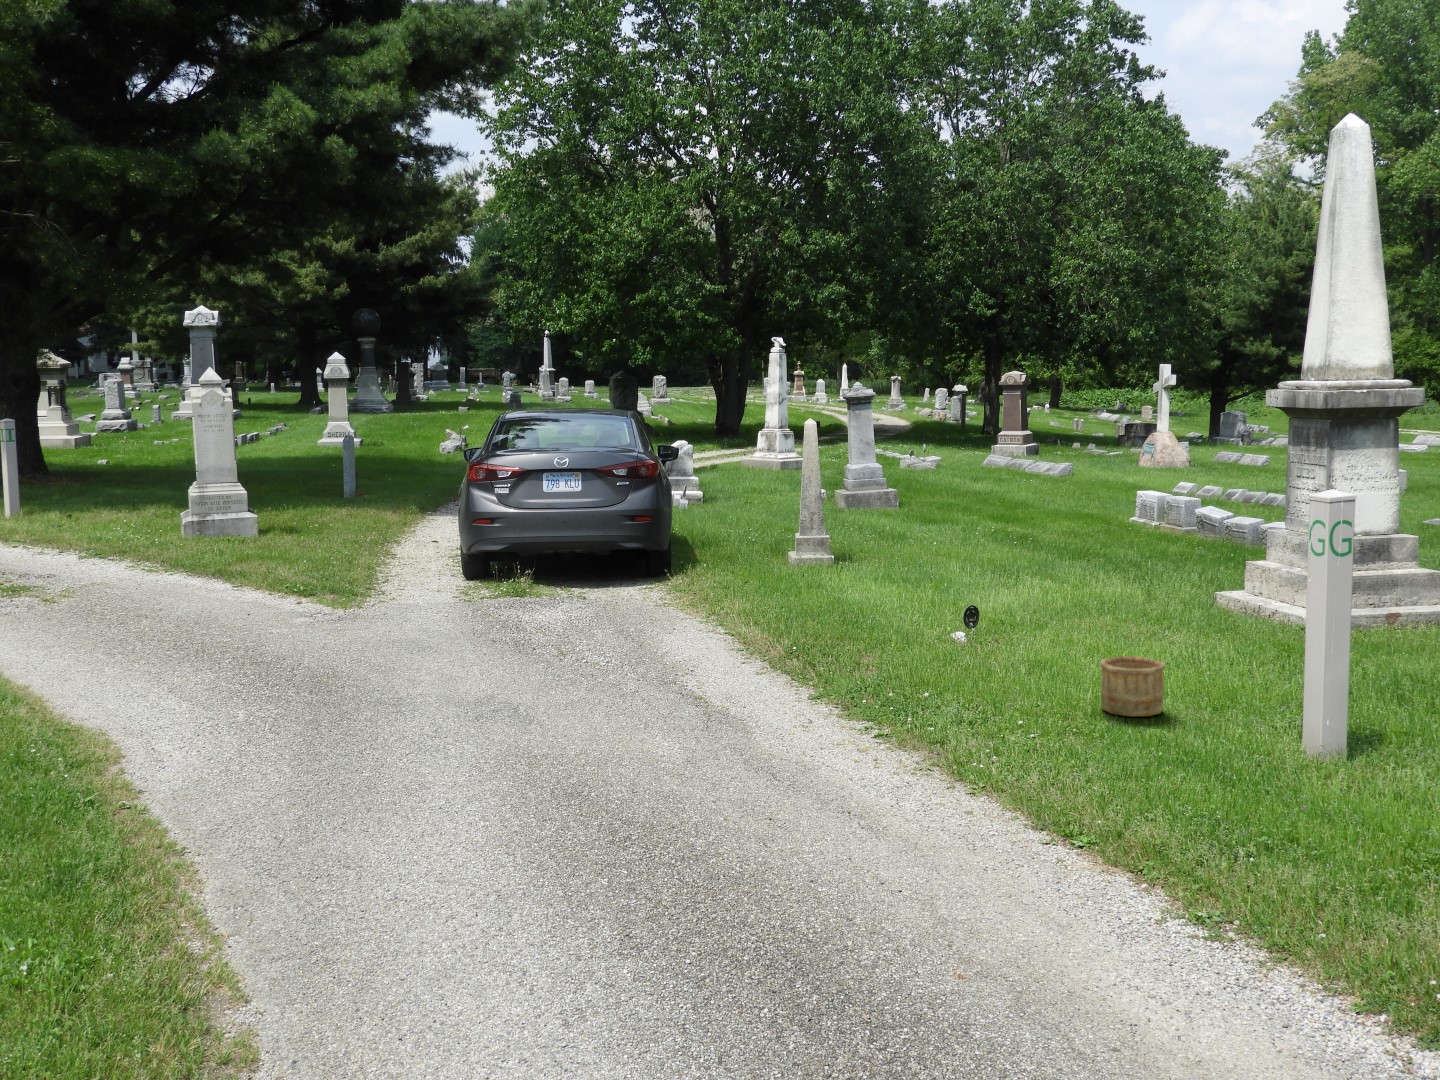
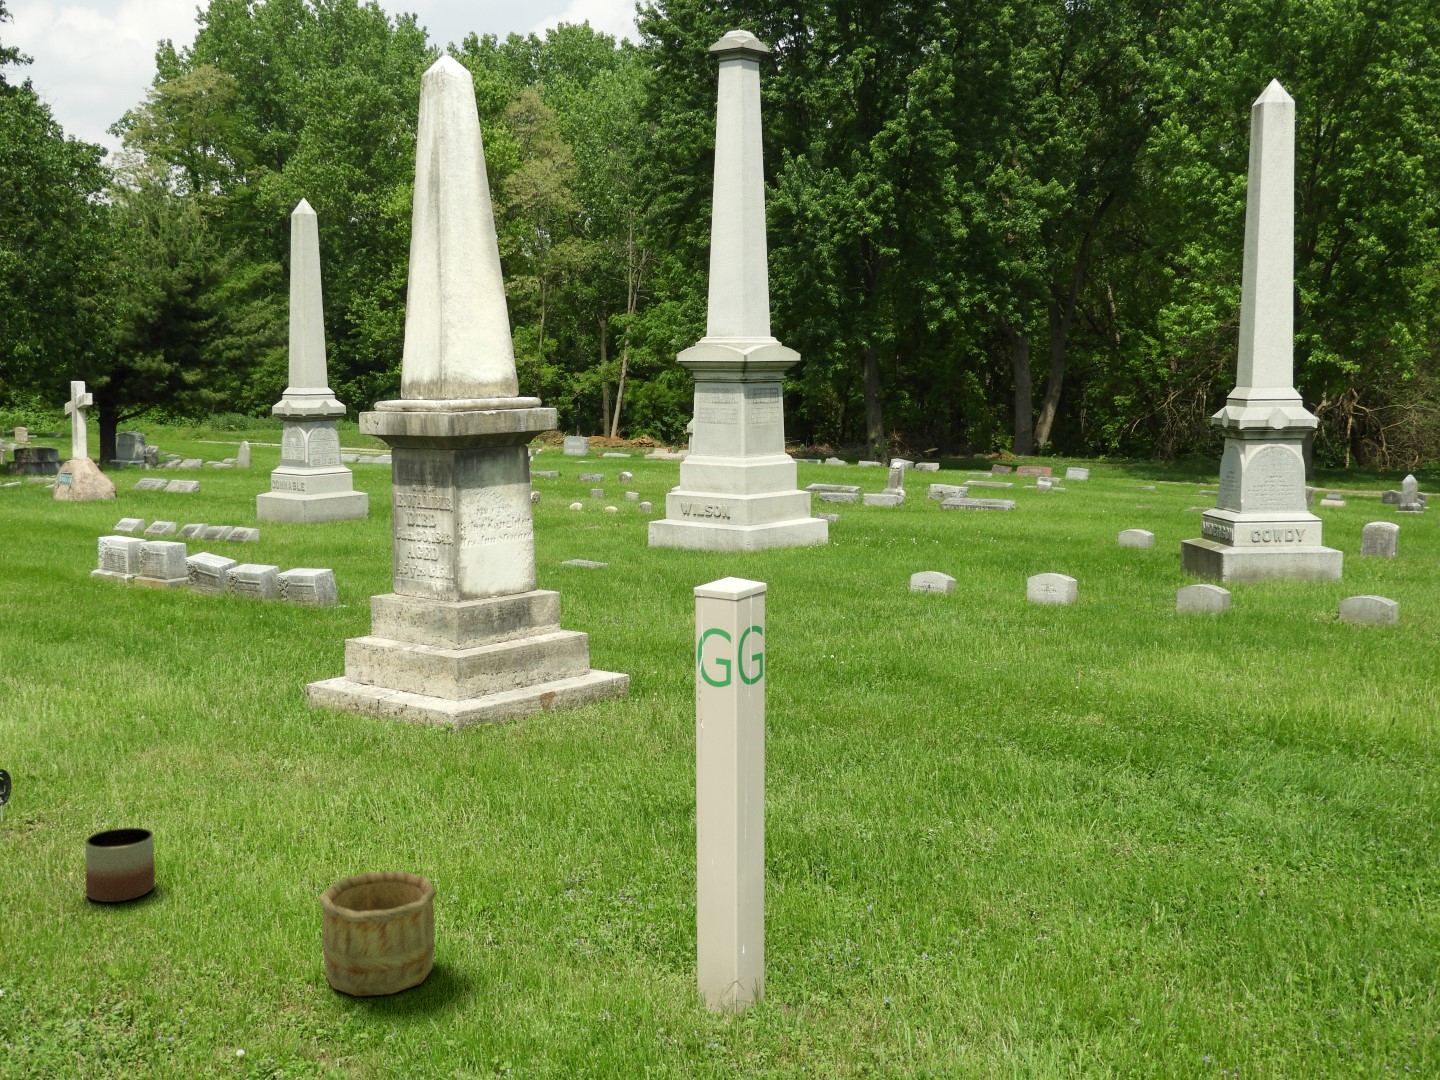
planter: none [1012,628,1048,665] -> present [85,827,155,902]

